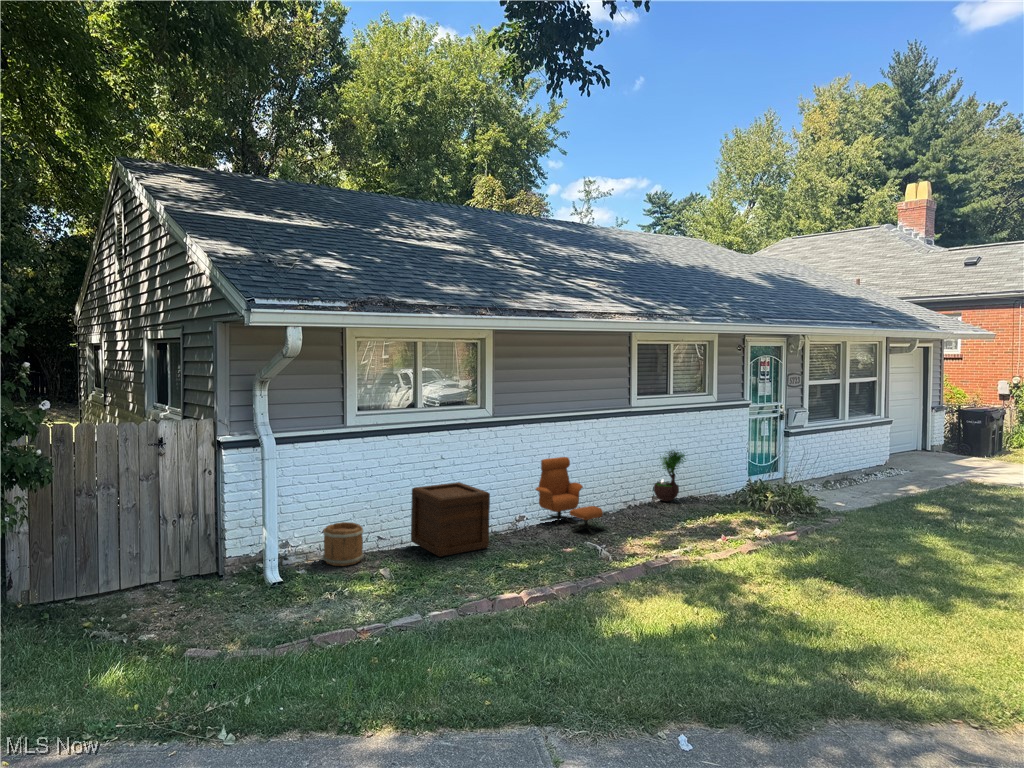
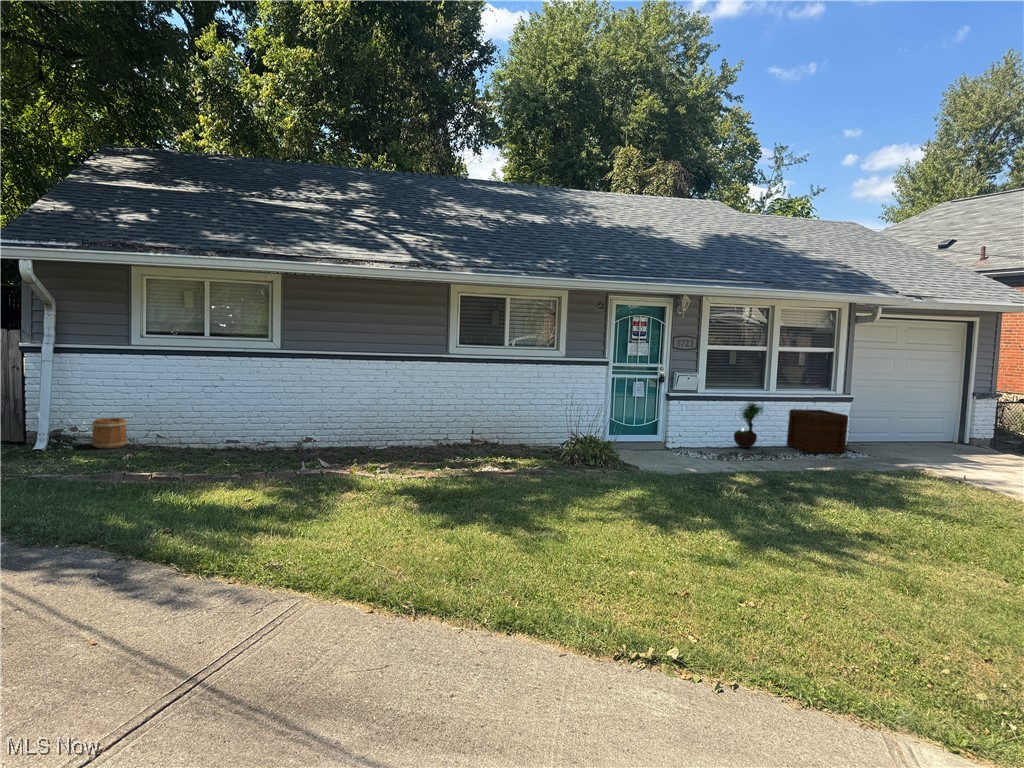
potted tree: present [654,450,686,501] -> present [734,403,763,448]
lounge chair: present [536,457,603,534] -> none [312,390,361,456]
wooden crate: present [411,482,490,557] -> present [787,409,848,453]

